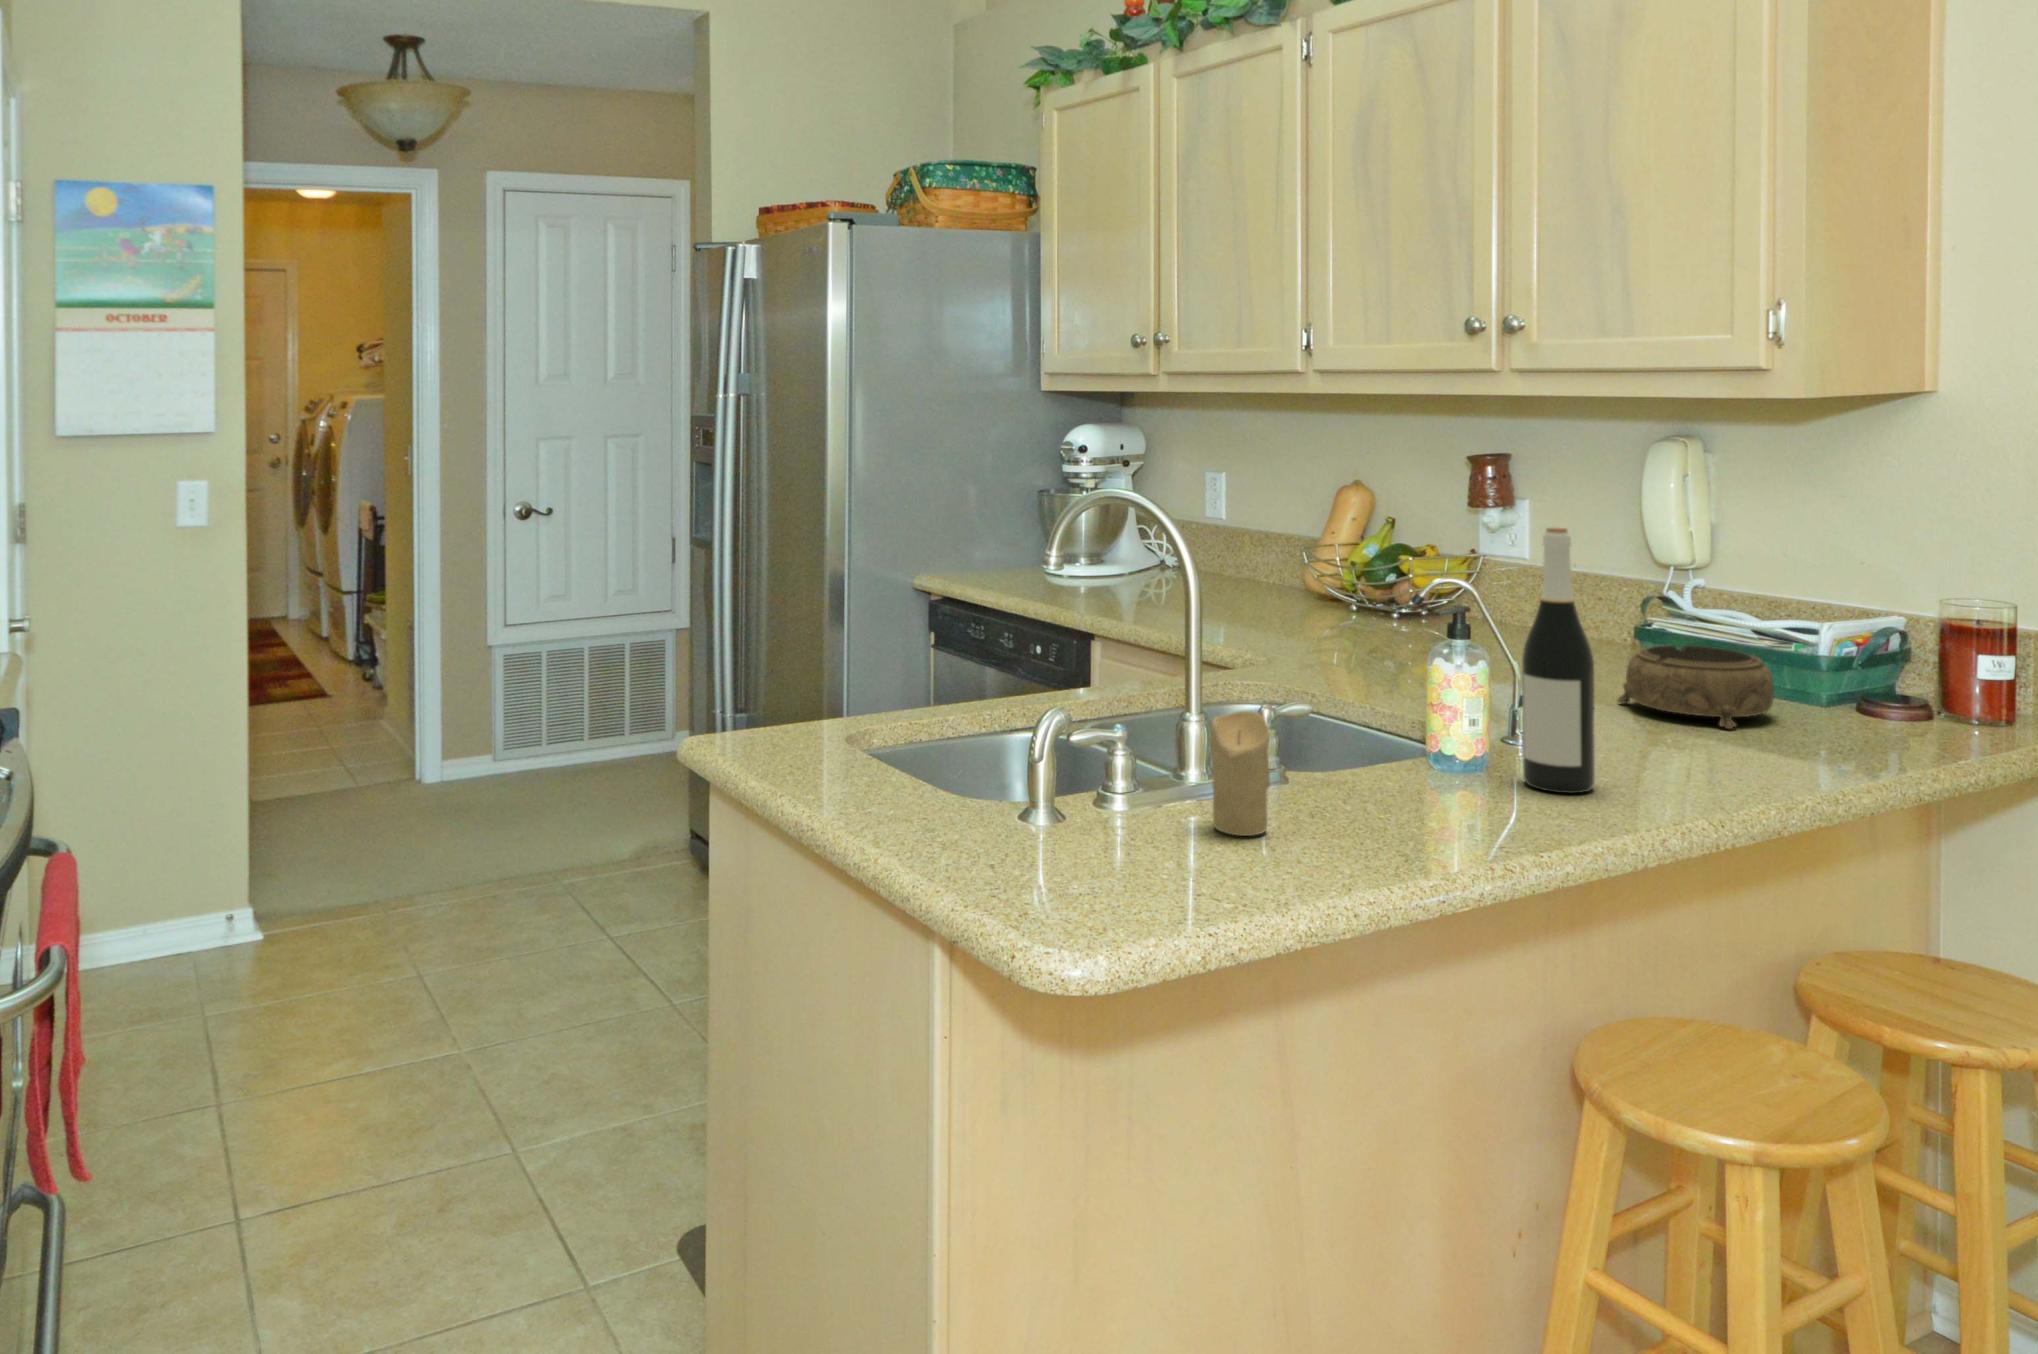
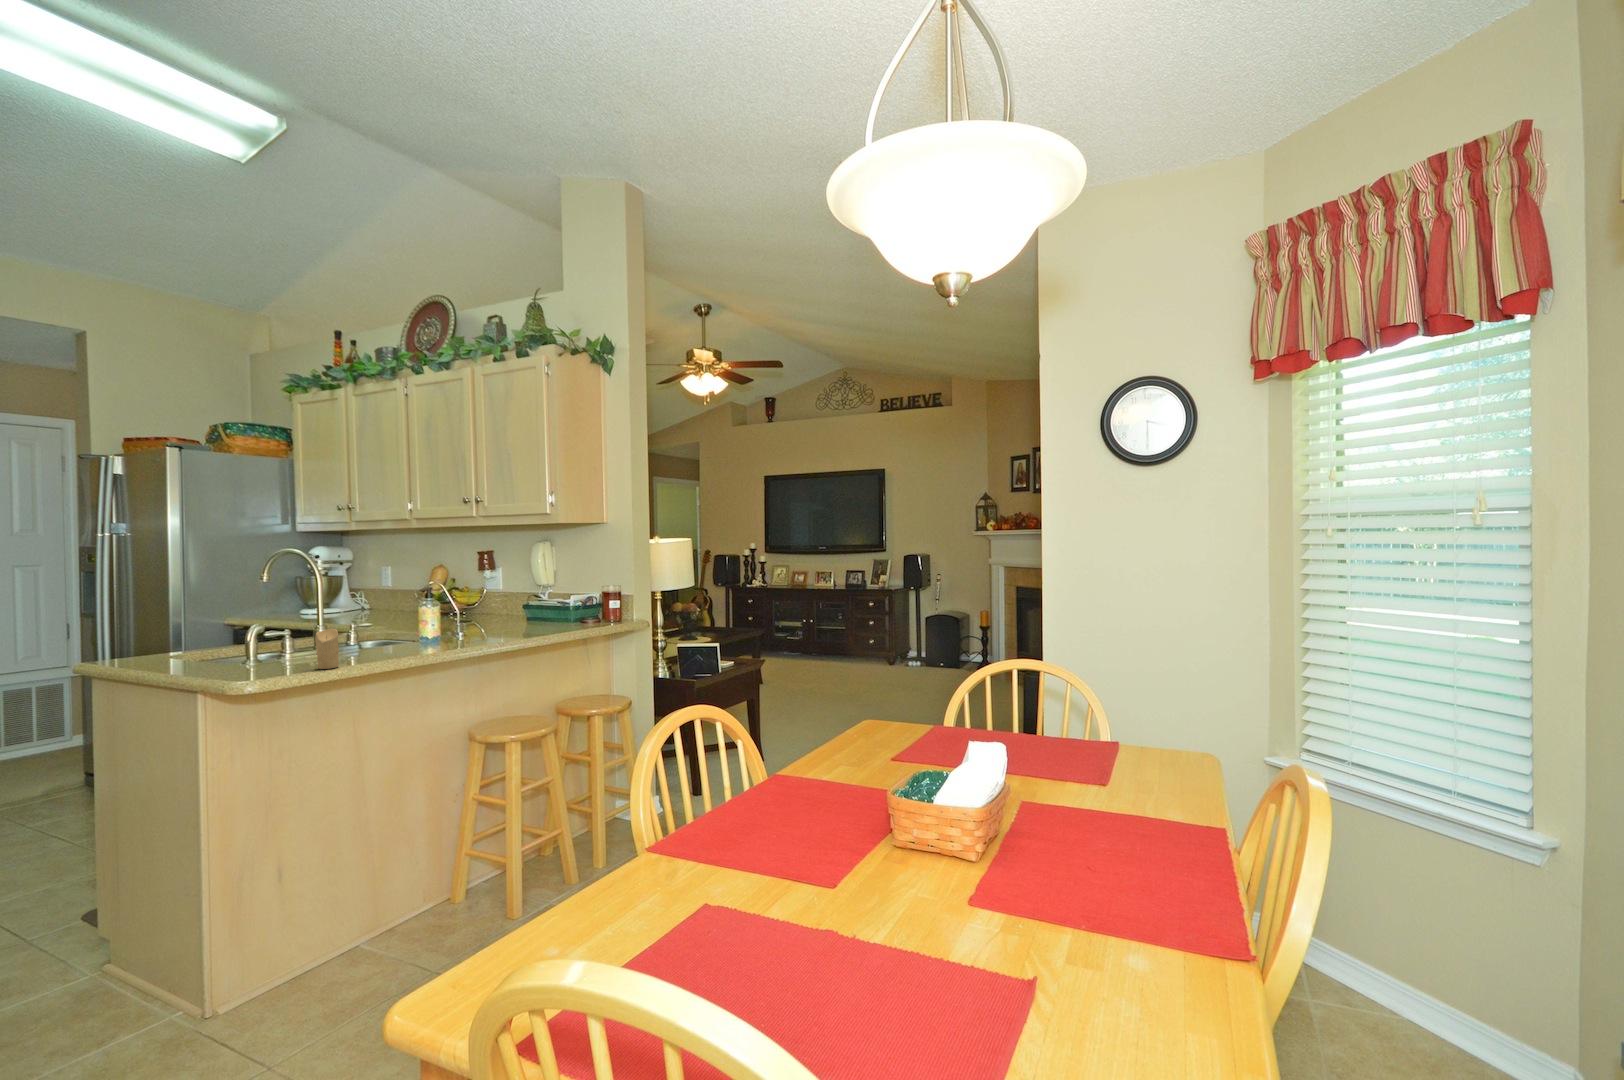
wine bottle: present [1522,527,1595,793] -> none [445,565,469,648]
decorative bowl: present [1618,645,1774,729] -> none [506,606,552,630]

